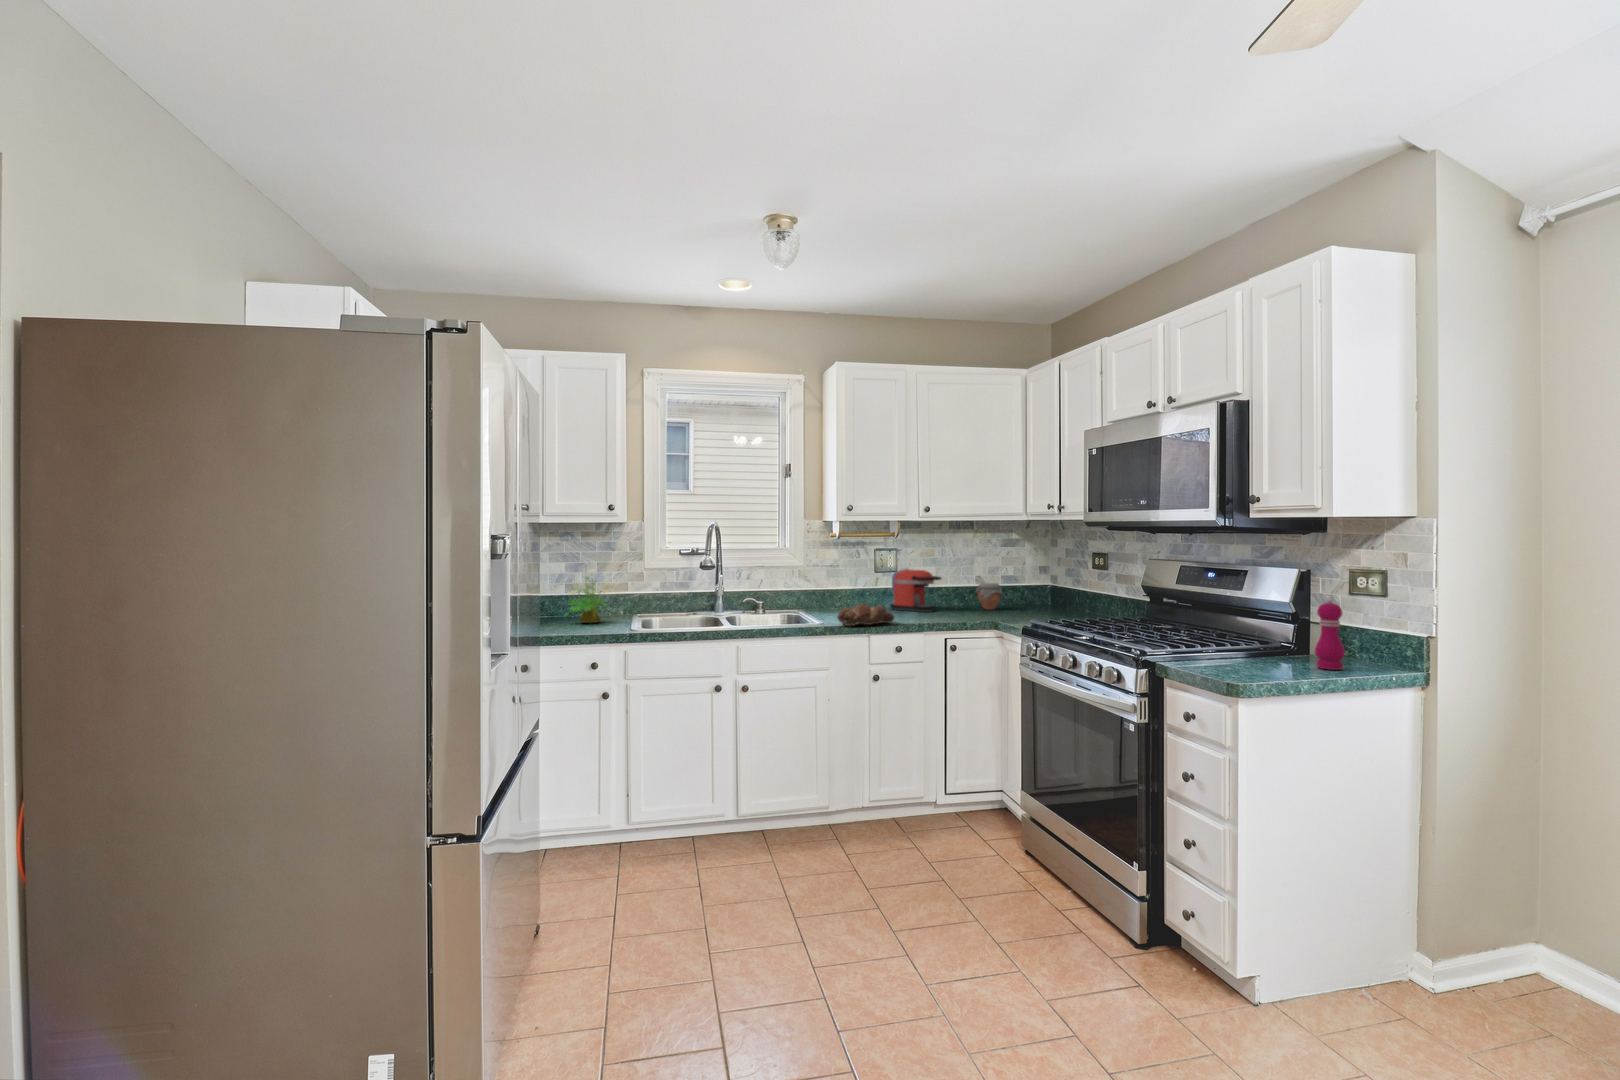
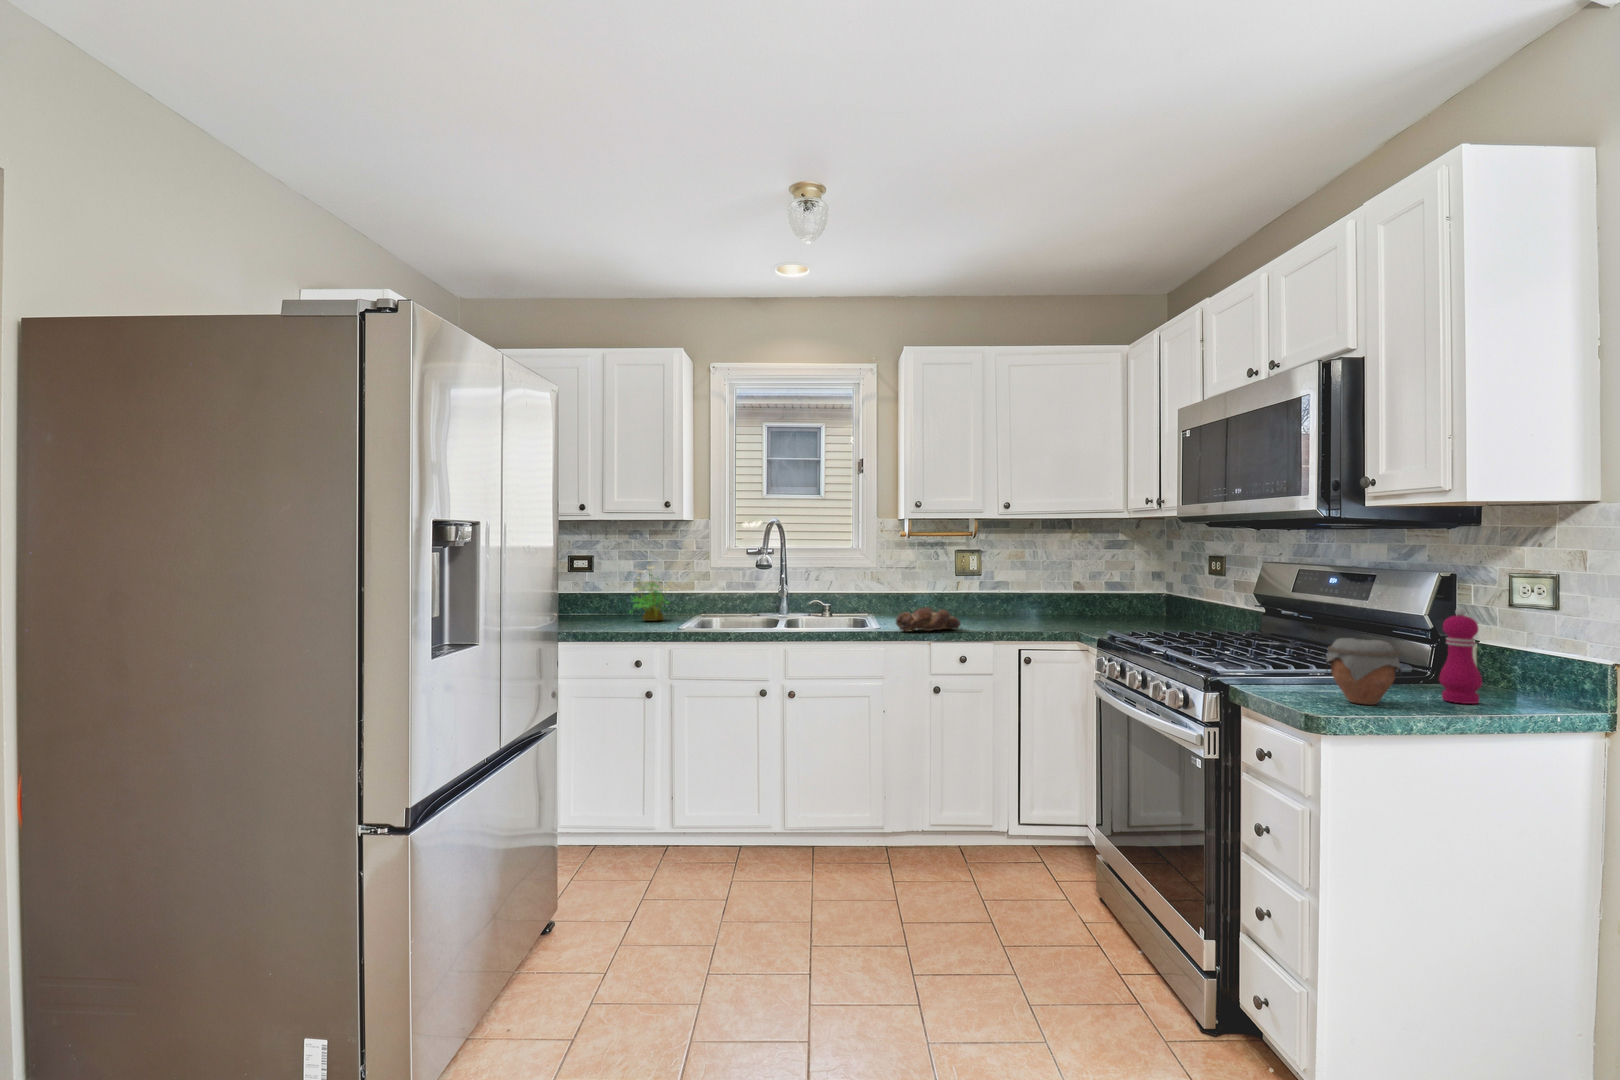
coffee maker: present [890,569,941,612] -> none [974,572,1029,619]
jar: present [975,583,1002,610] -> present [1326,638,1401,705]

